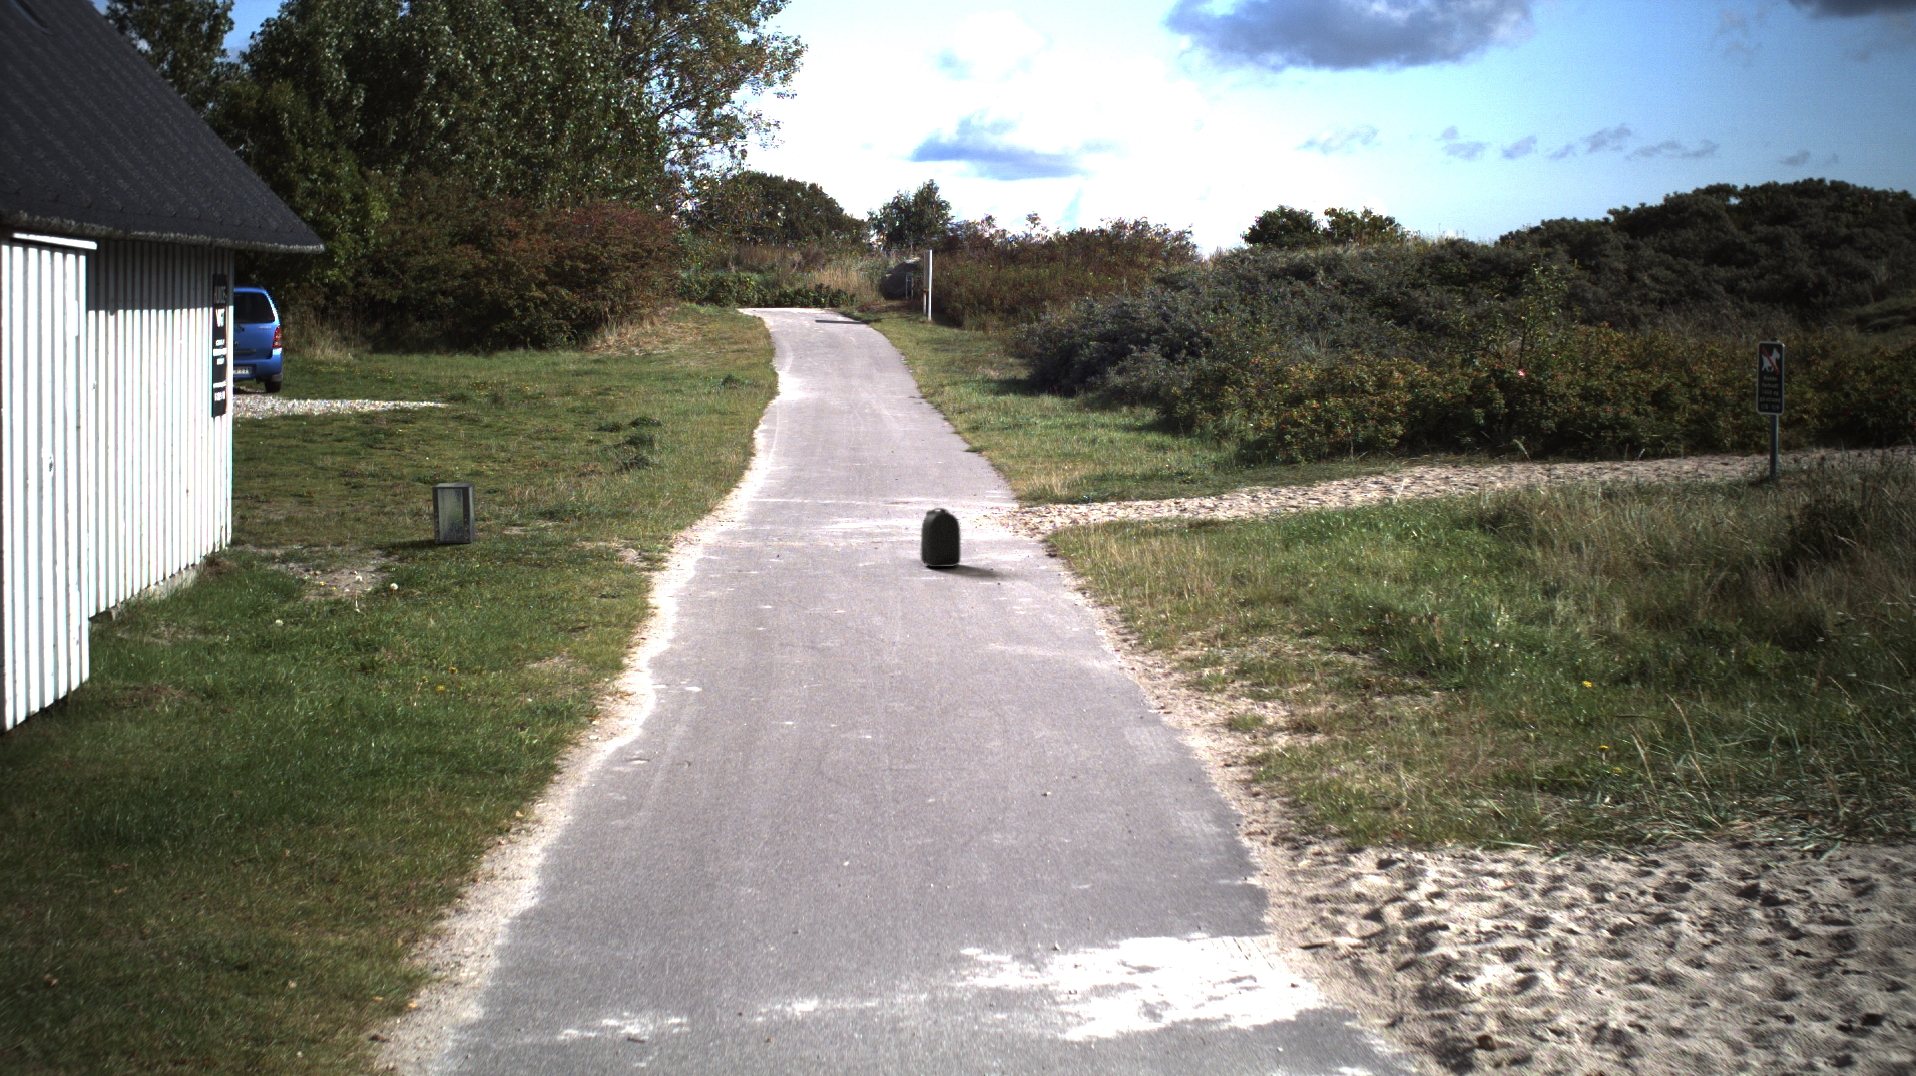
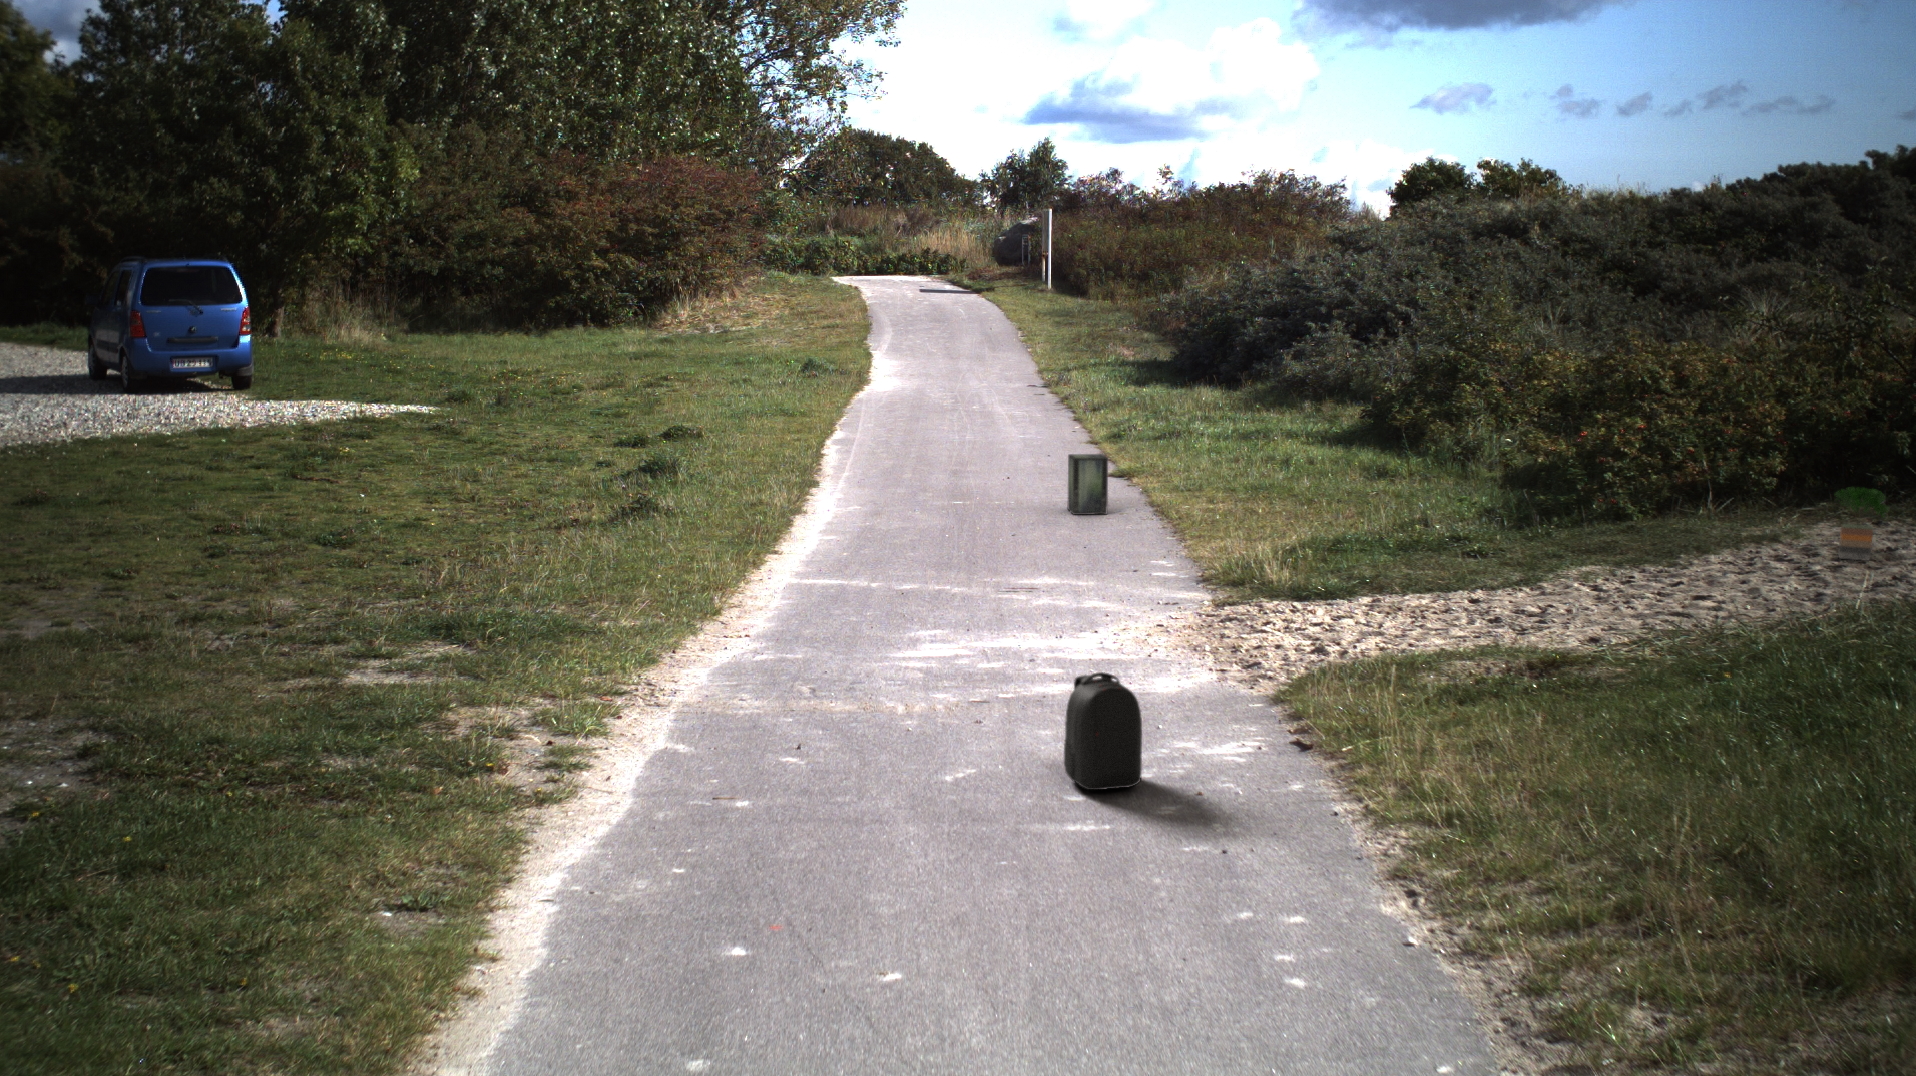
potted tree: none [1407,439,1439,485] -> present [1836,487,1888,561]
storage box: present [432,483,476,544] -> present [1068,454,1108,515]

